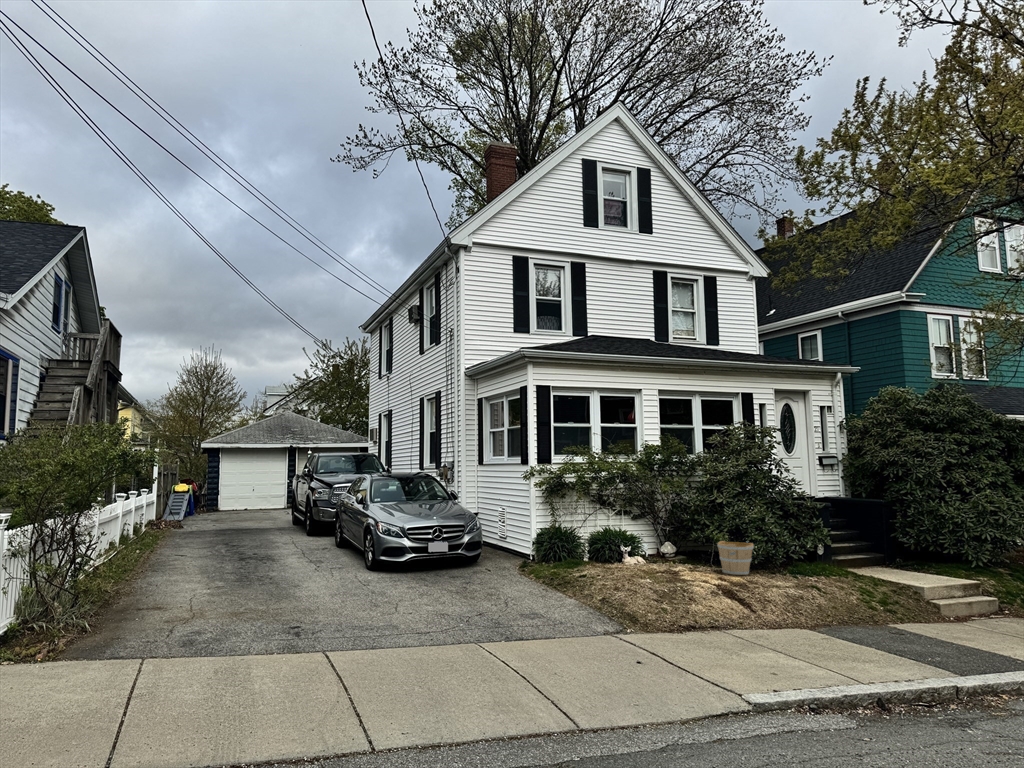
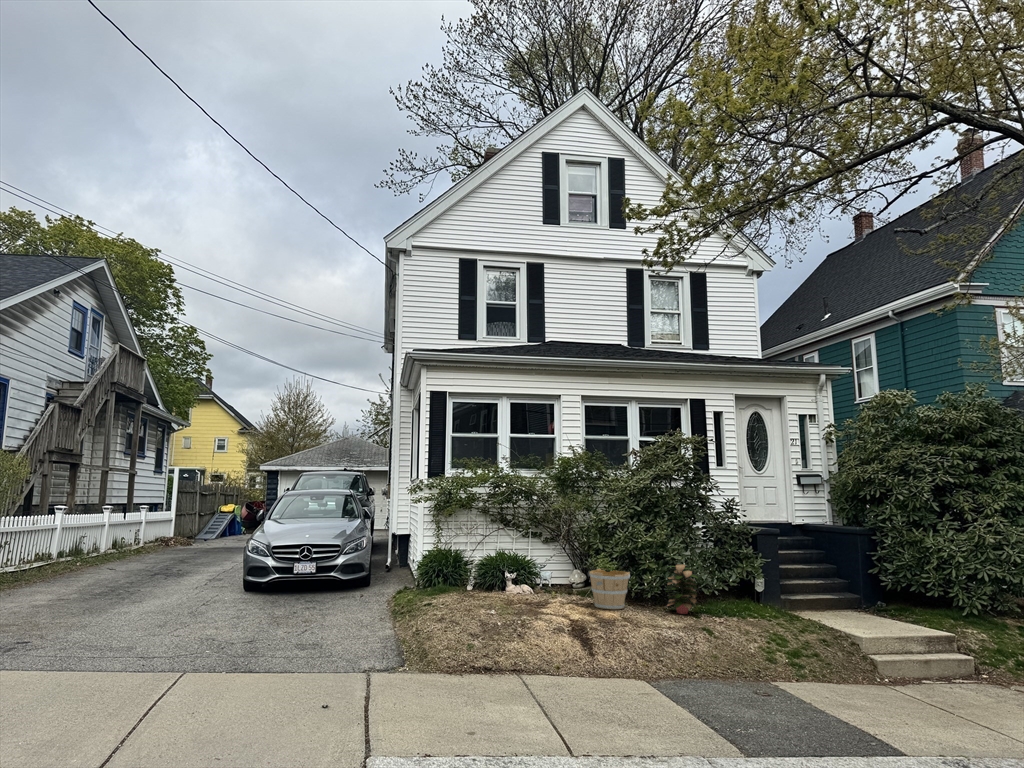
decorative plant: none [781,535,811,576] -> present [667,565,698,614]

